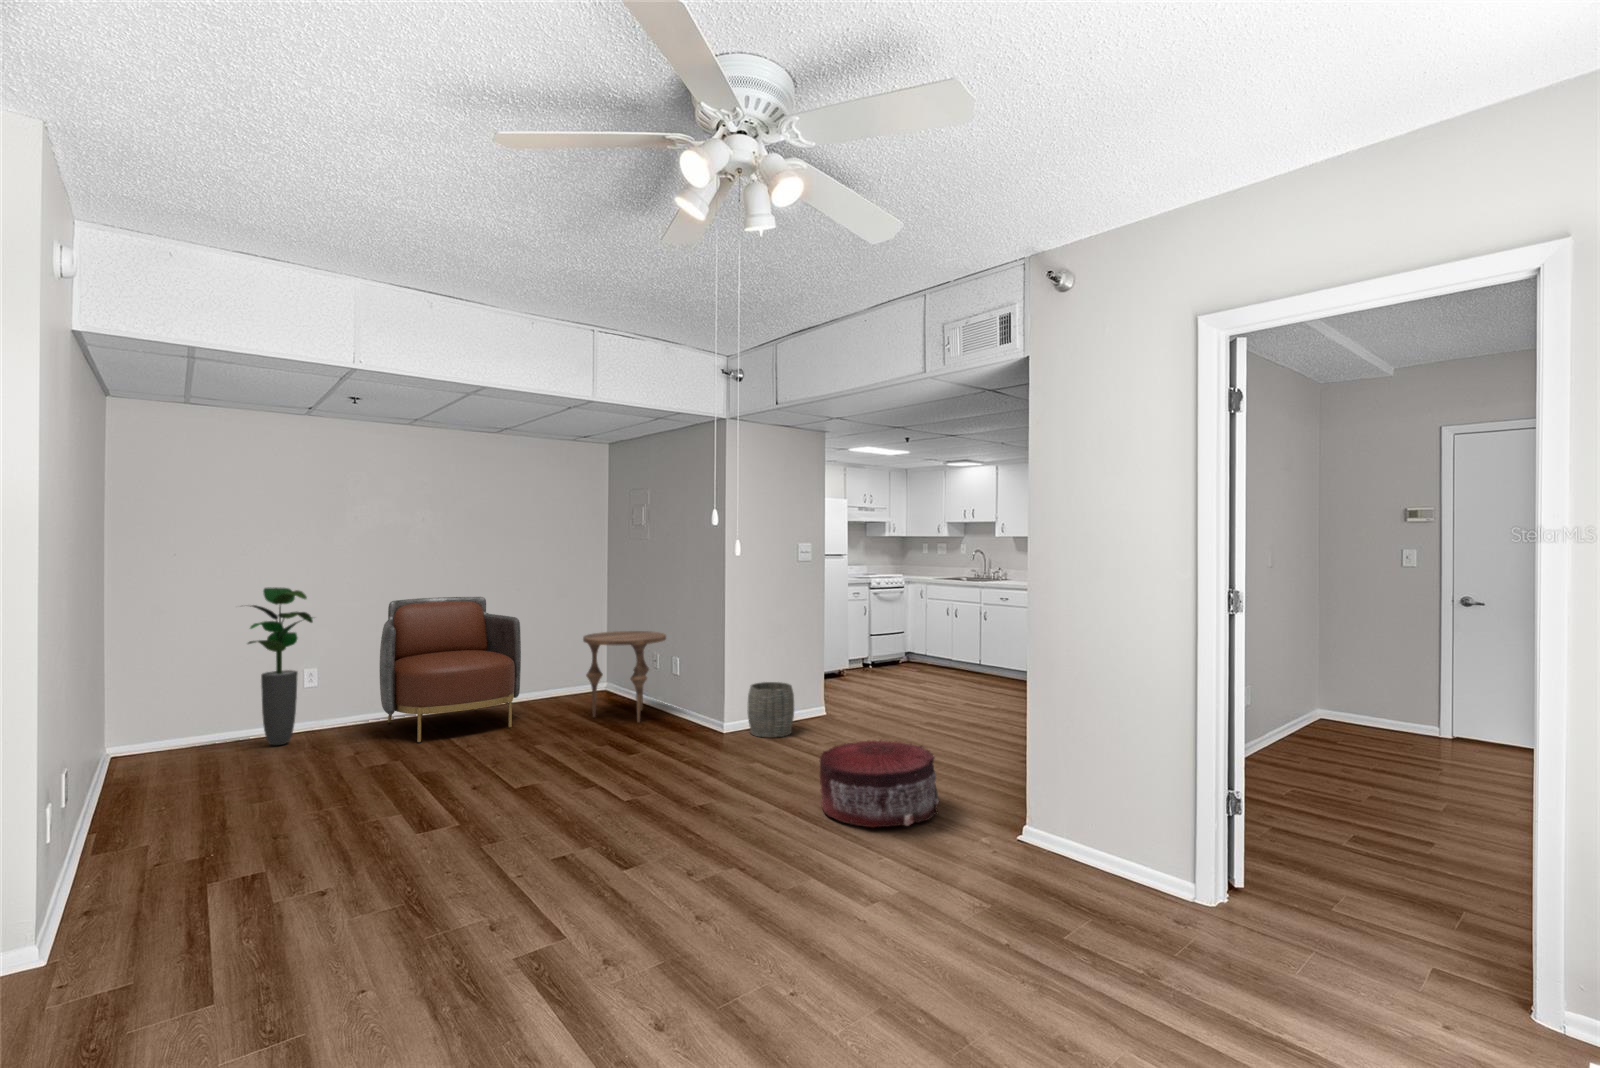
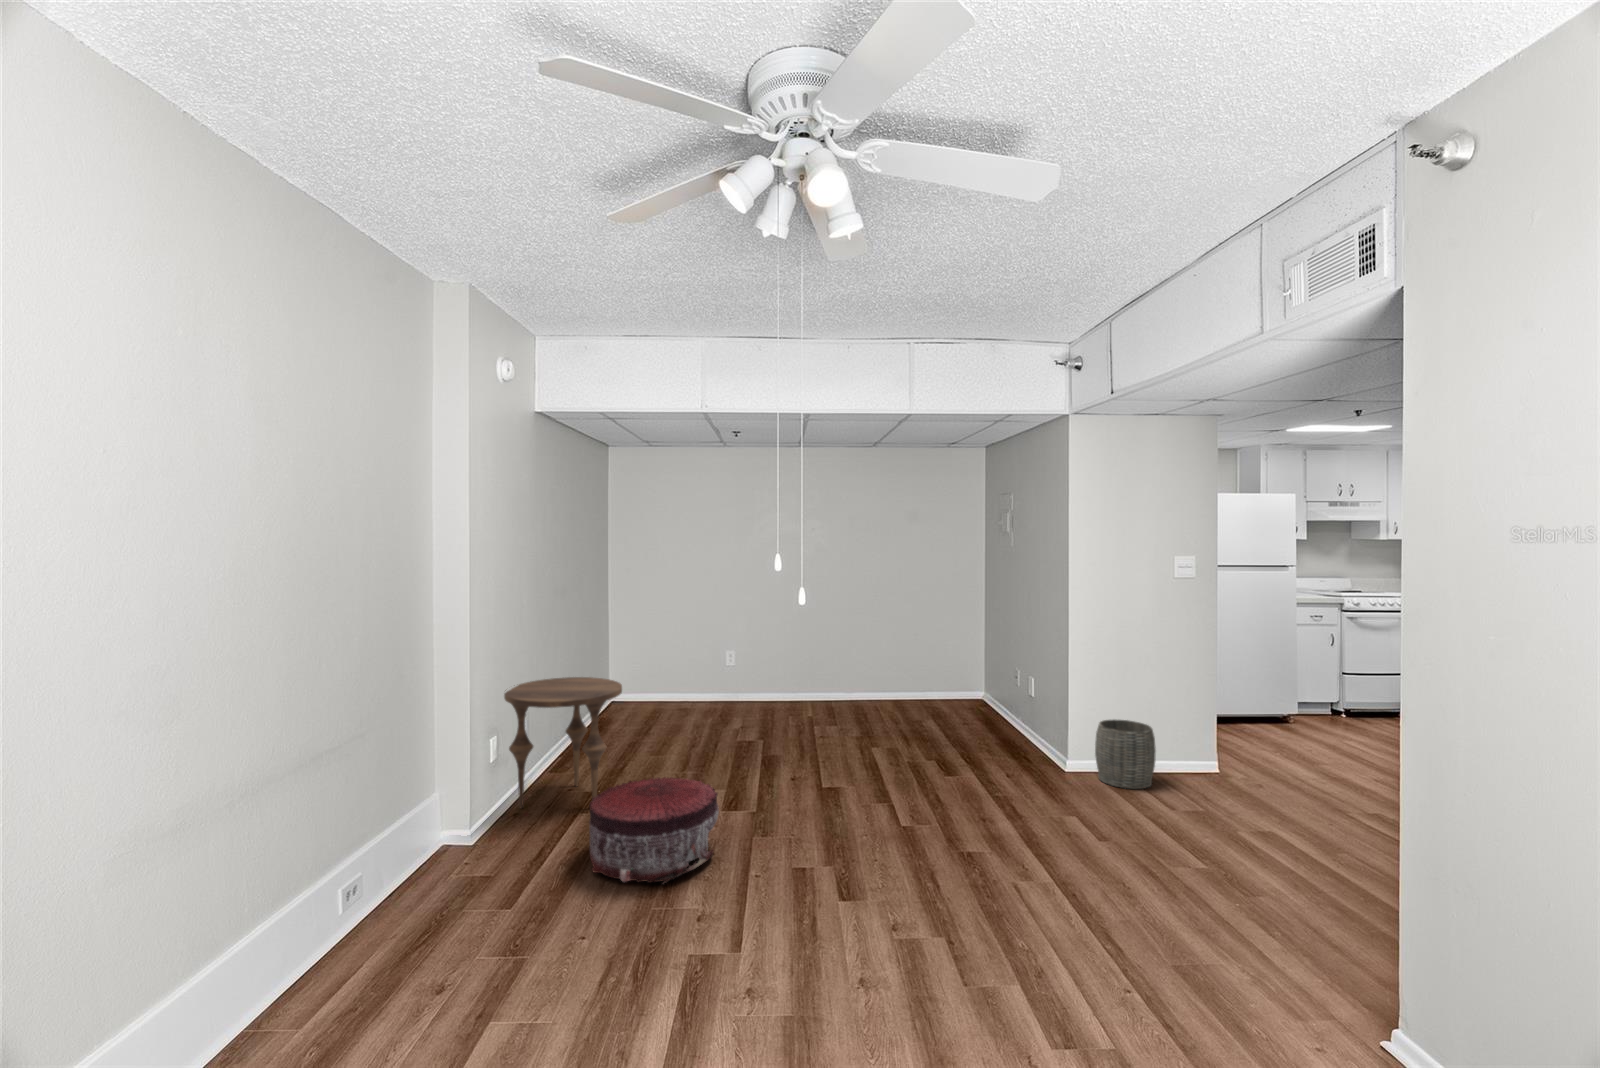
potted plant: present [248,587,313,745] -> none [671,582,725,709]
armchair: present [380,597,521,743] -> none [767,596,884,726]
side table: present [583,631,666,722] -> present [504,677,622,808]
pouf: present [820,740,939,828] -> present [589,777,719,883]

